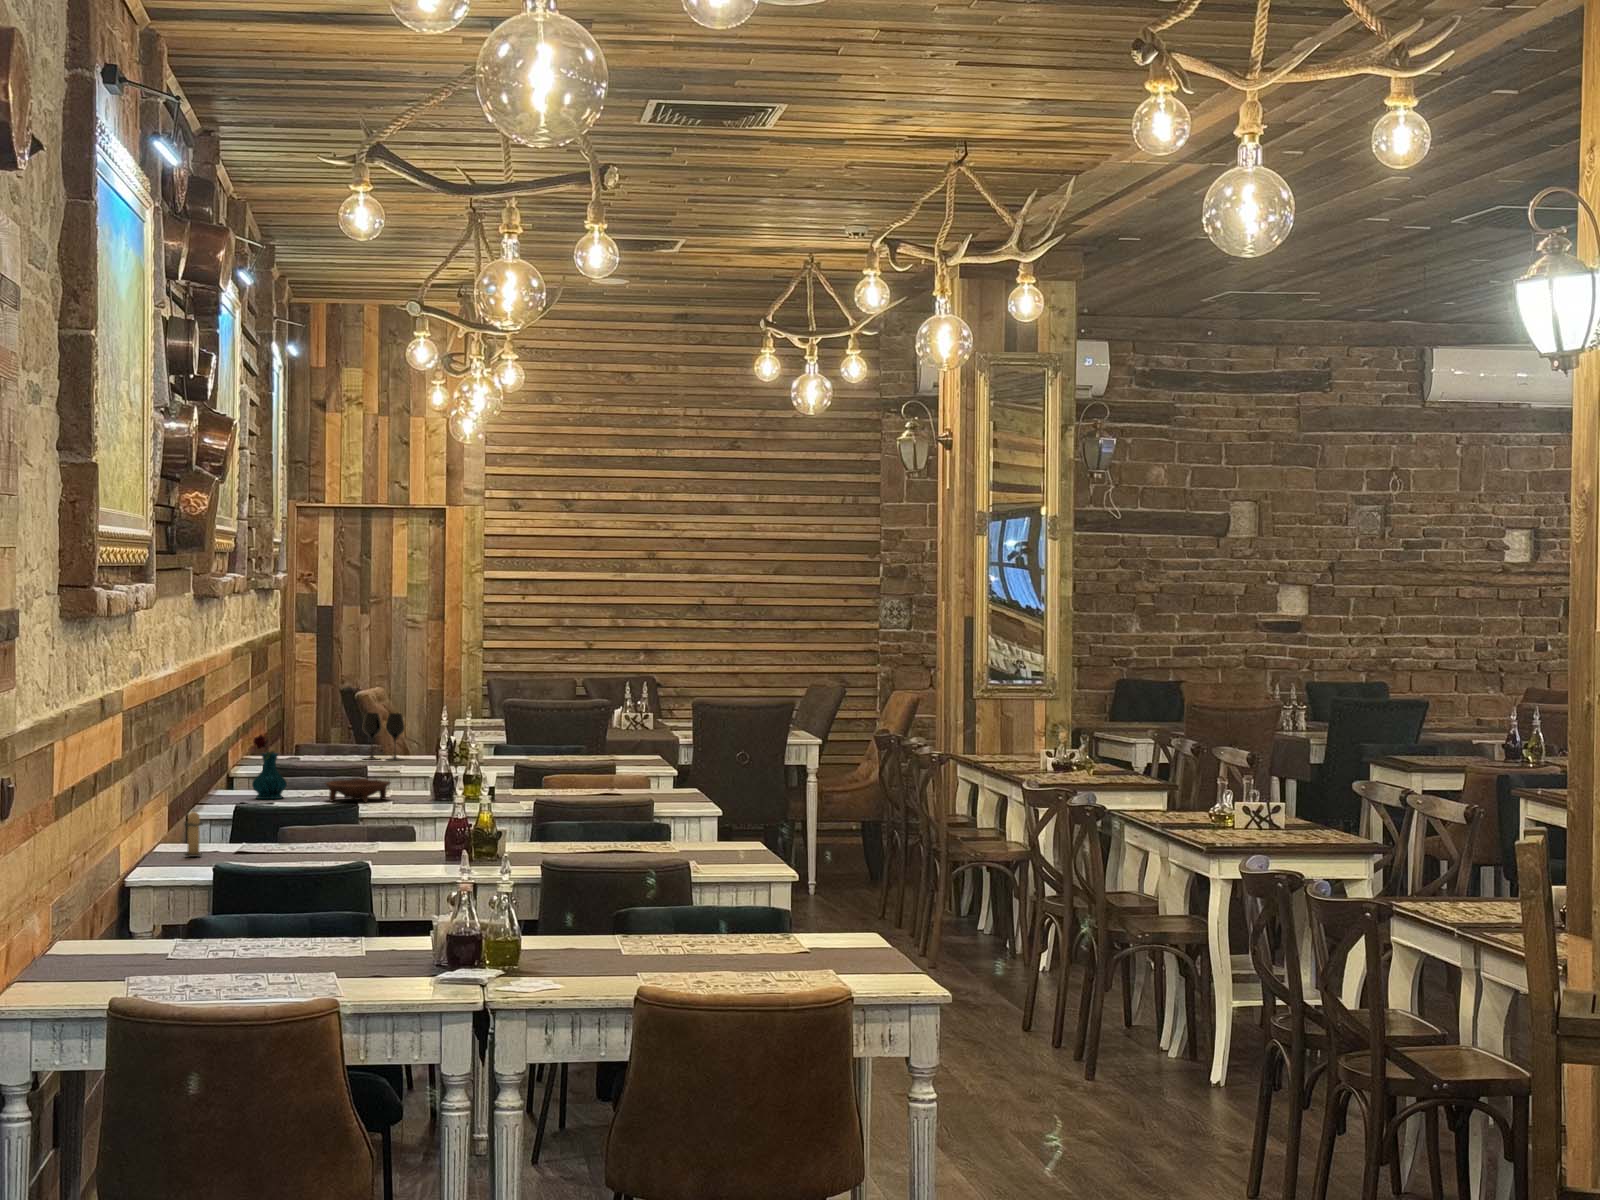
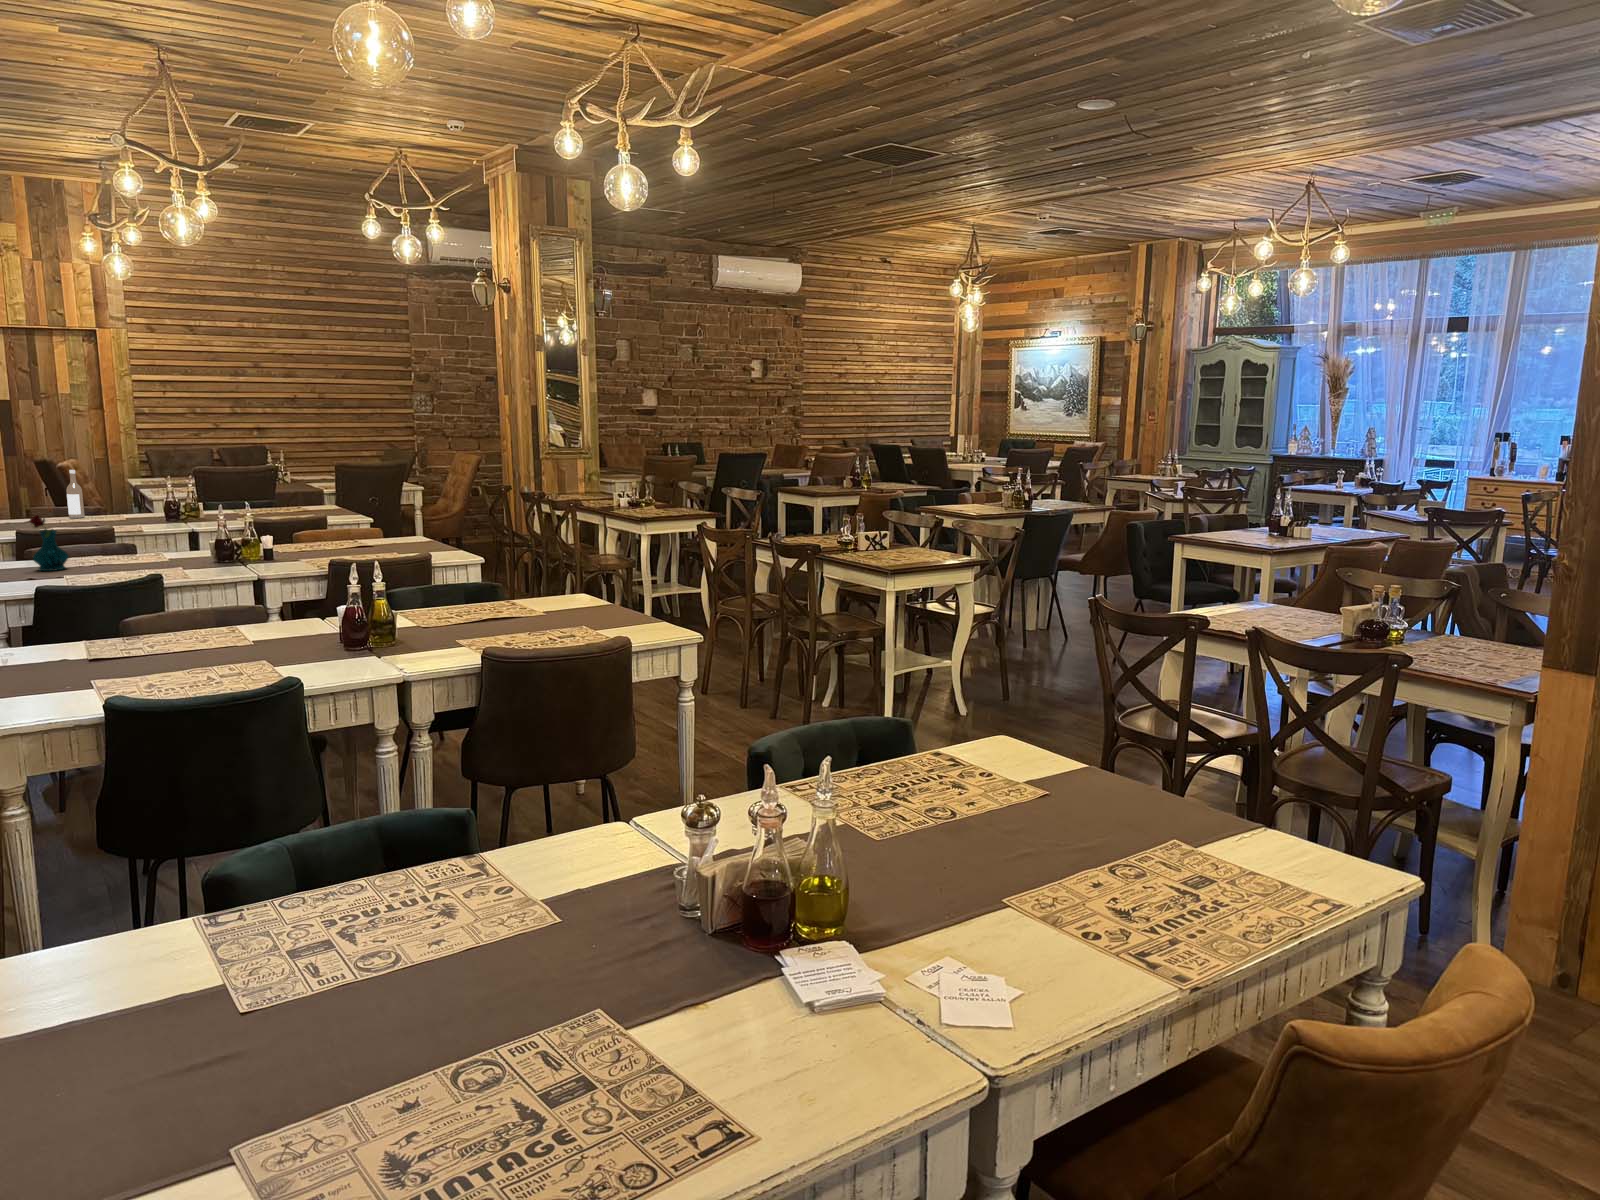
wine bottle: none [340,696,358,758] -> present [67,470,85,518]
wine glass: present [363,713,405,760] -> none [89,483,130,519]
bowl: present [326,779,390,802] -> none [111,548,174,570]
candle: present [185,811,203,857] -> none [26,615,58,666]

